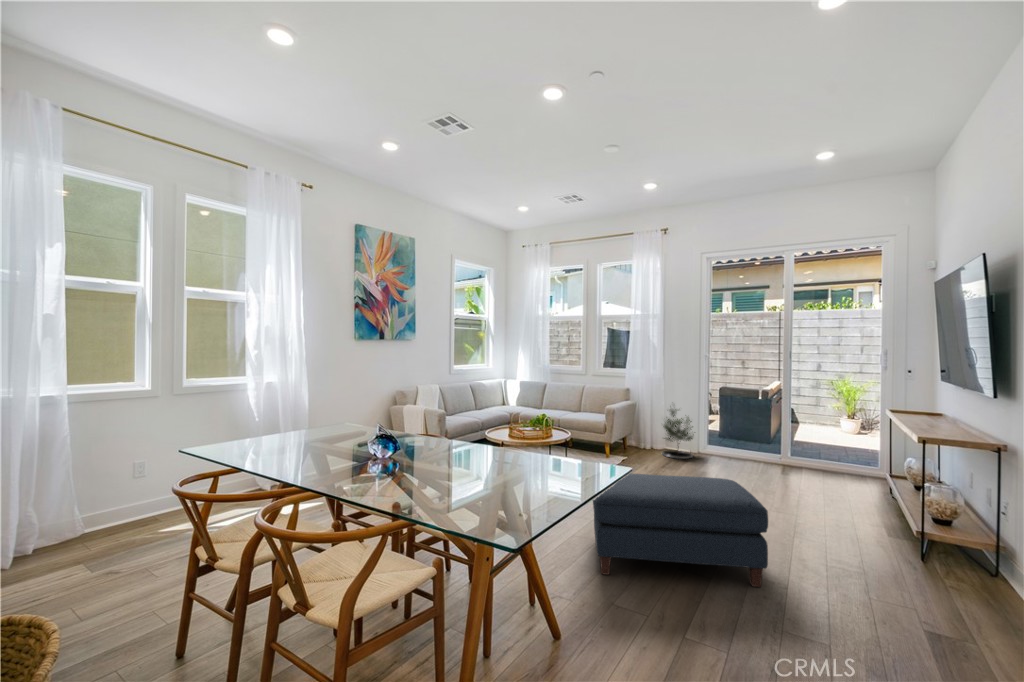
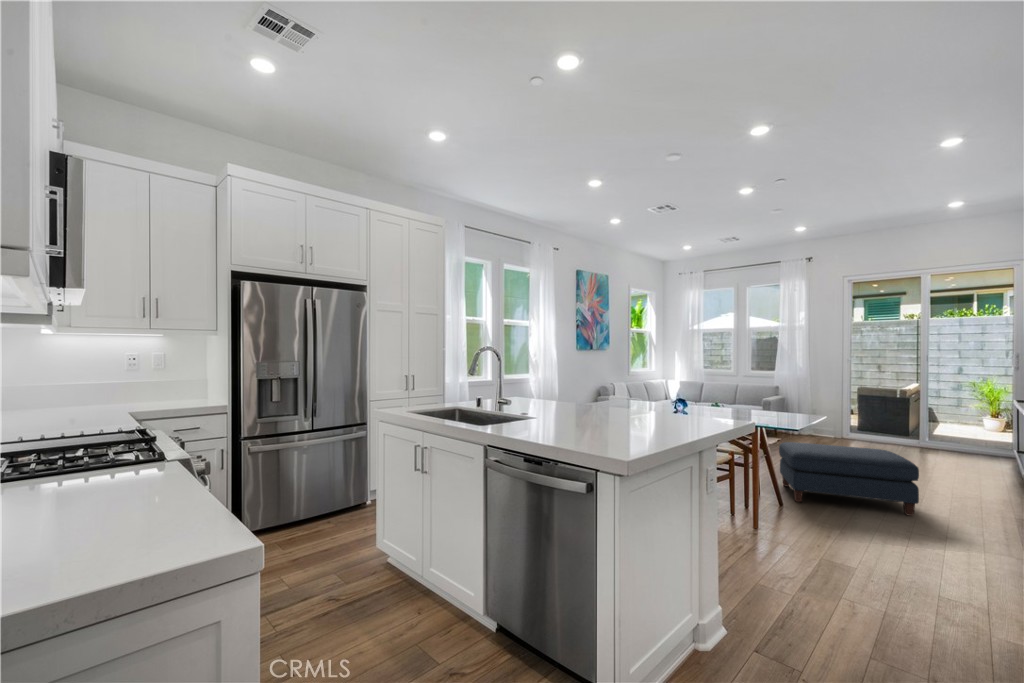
potted tree: present [662,409,694,459] -> none [809,399,841,444]

